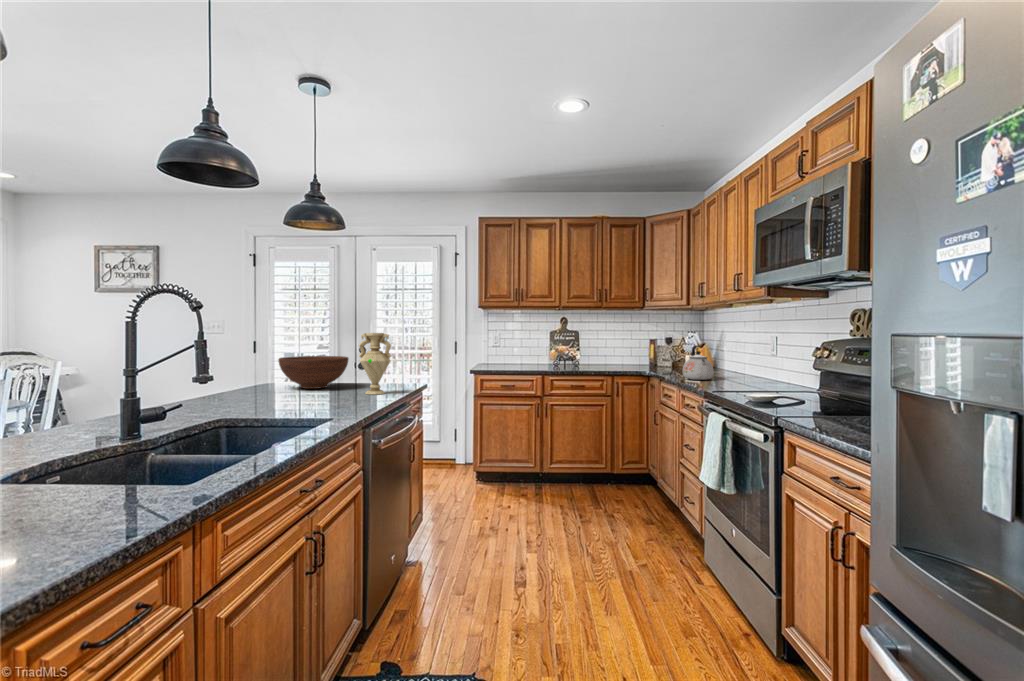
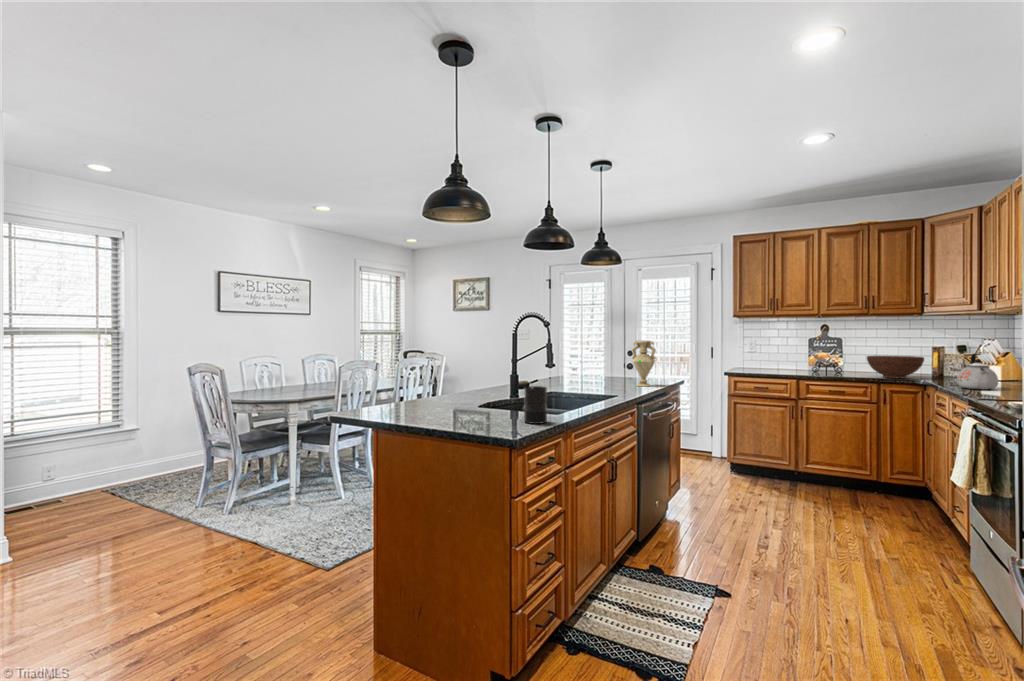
fruit bowl: present [278,356,349,389] -> present [867,356,924,379]
candle: none [95,418,157,511] -> present [524,385,547,424]

